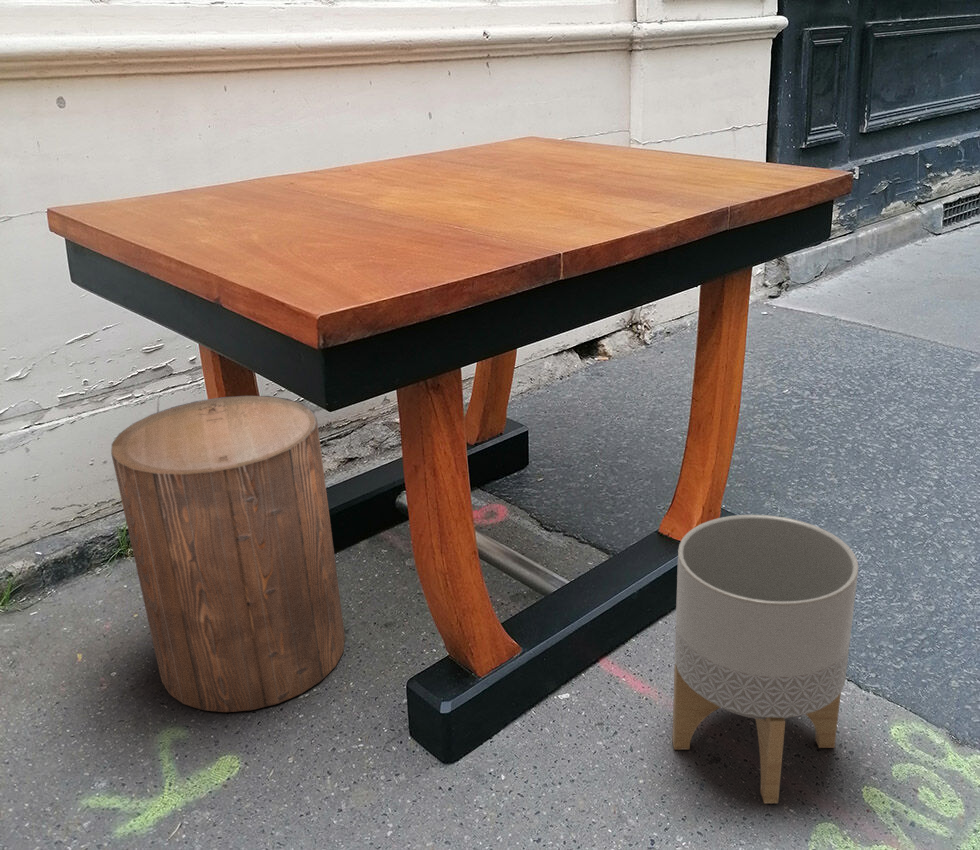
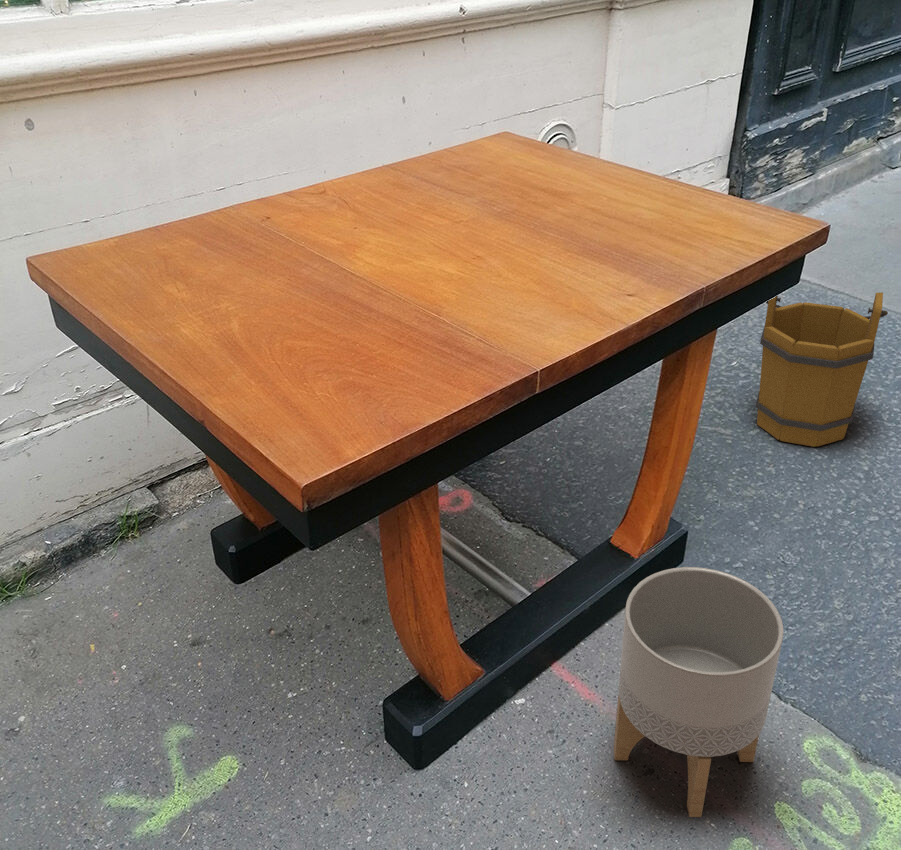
bucket: none [810,285,943,459] -> present [756,292,888,447]
stool: present [111,396,345,712] -> none [115,425,327,712]

